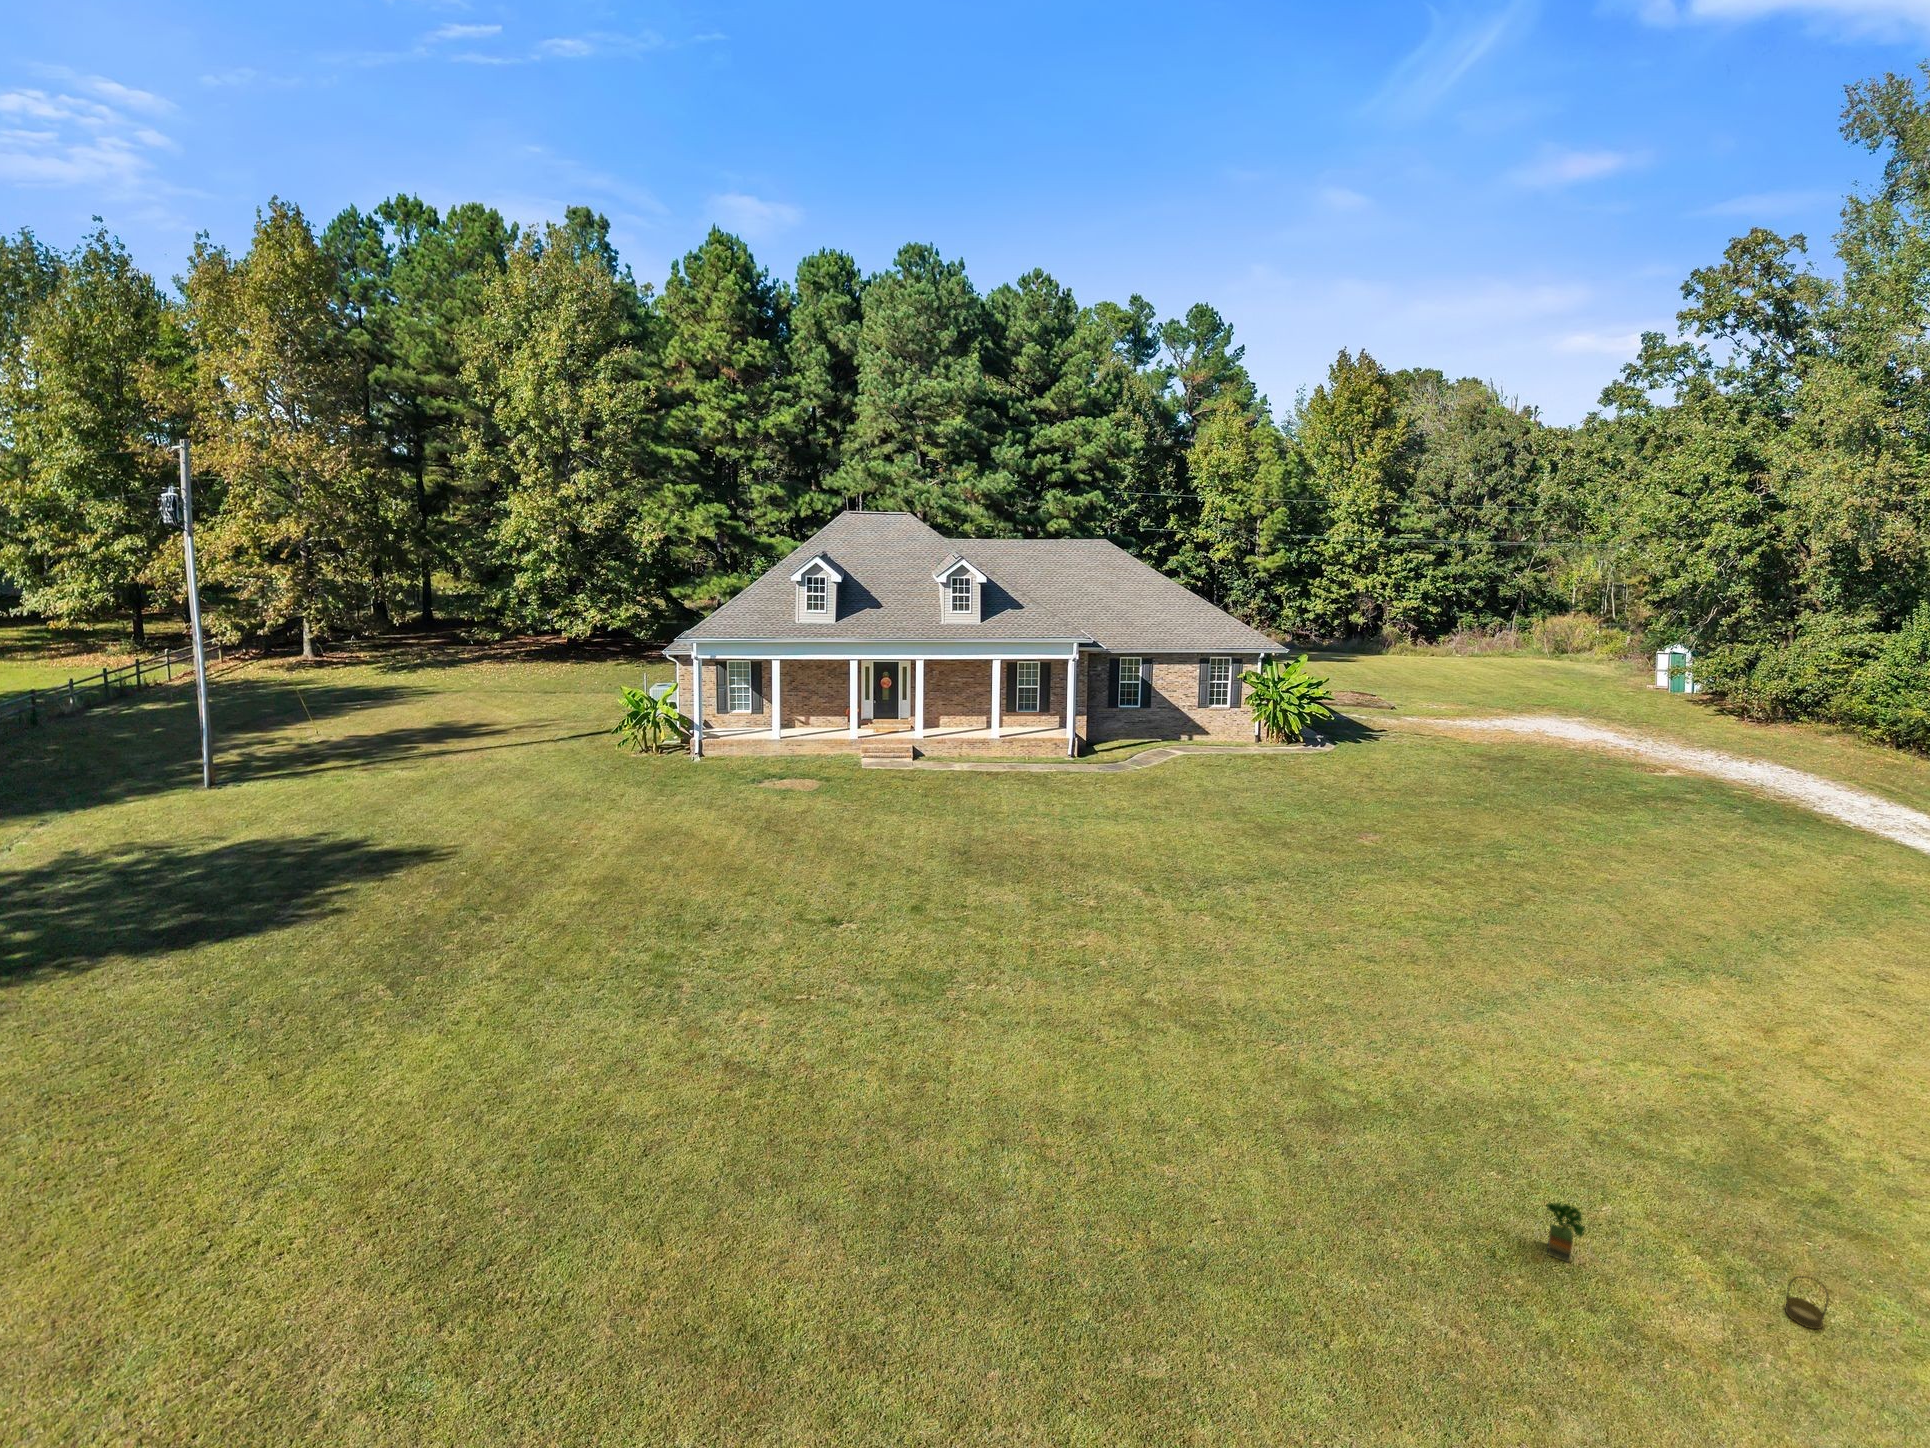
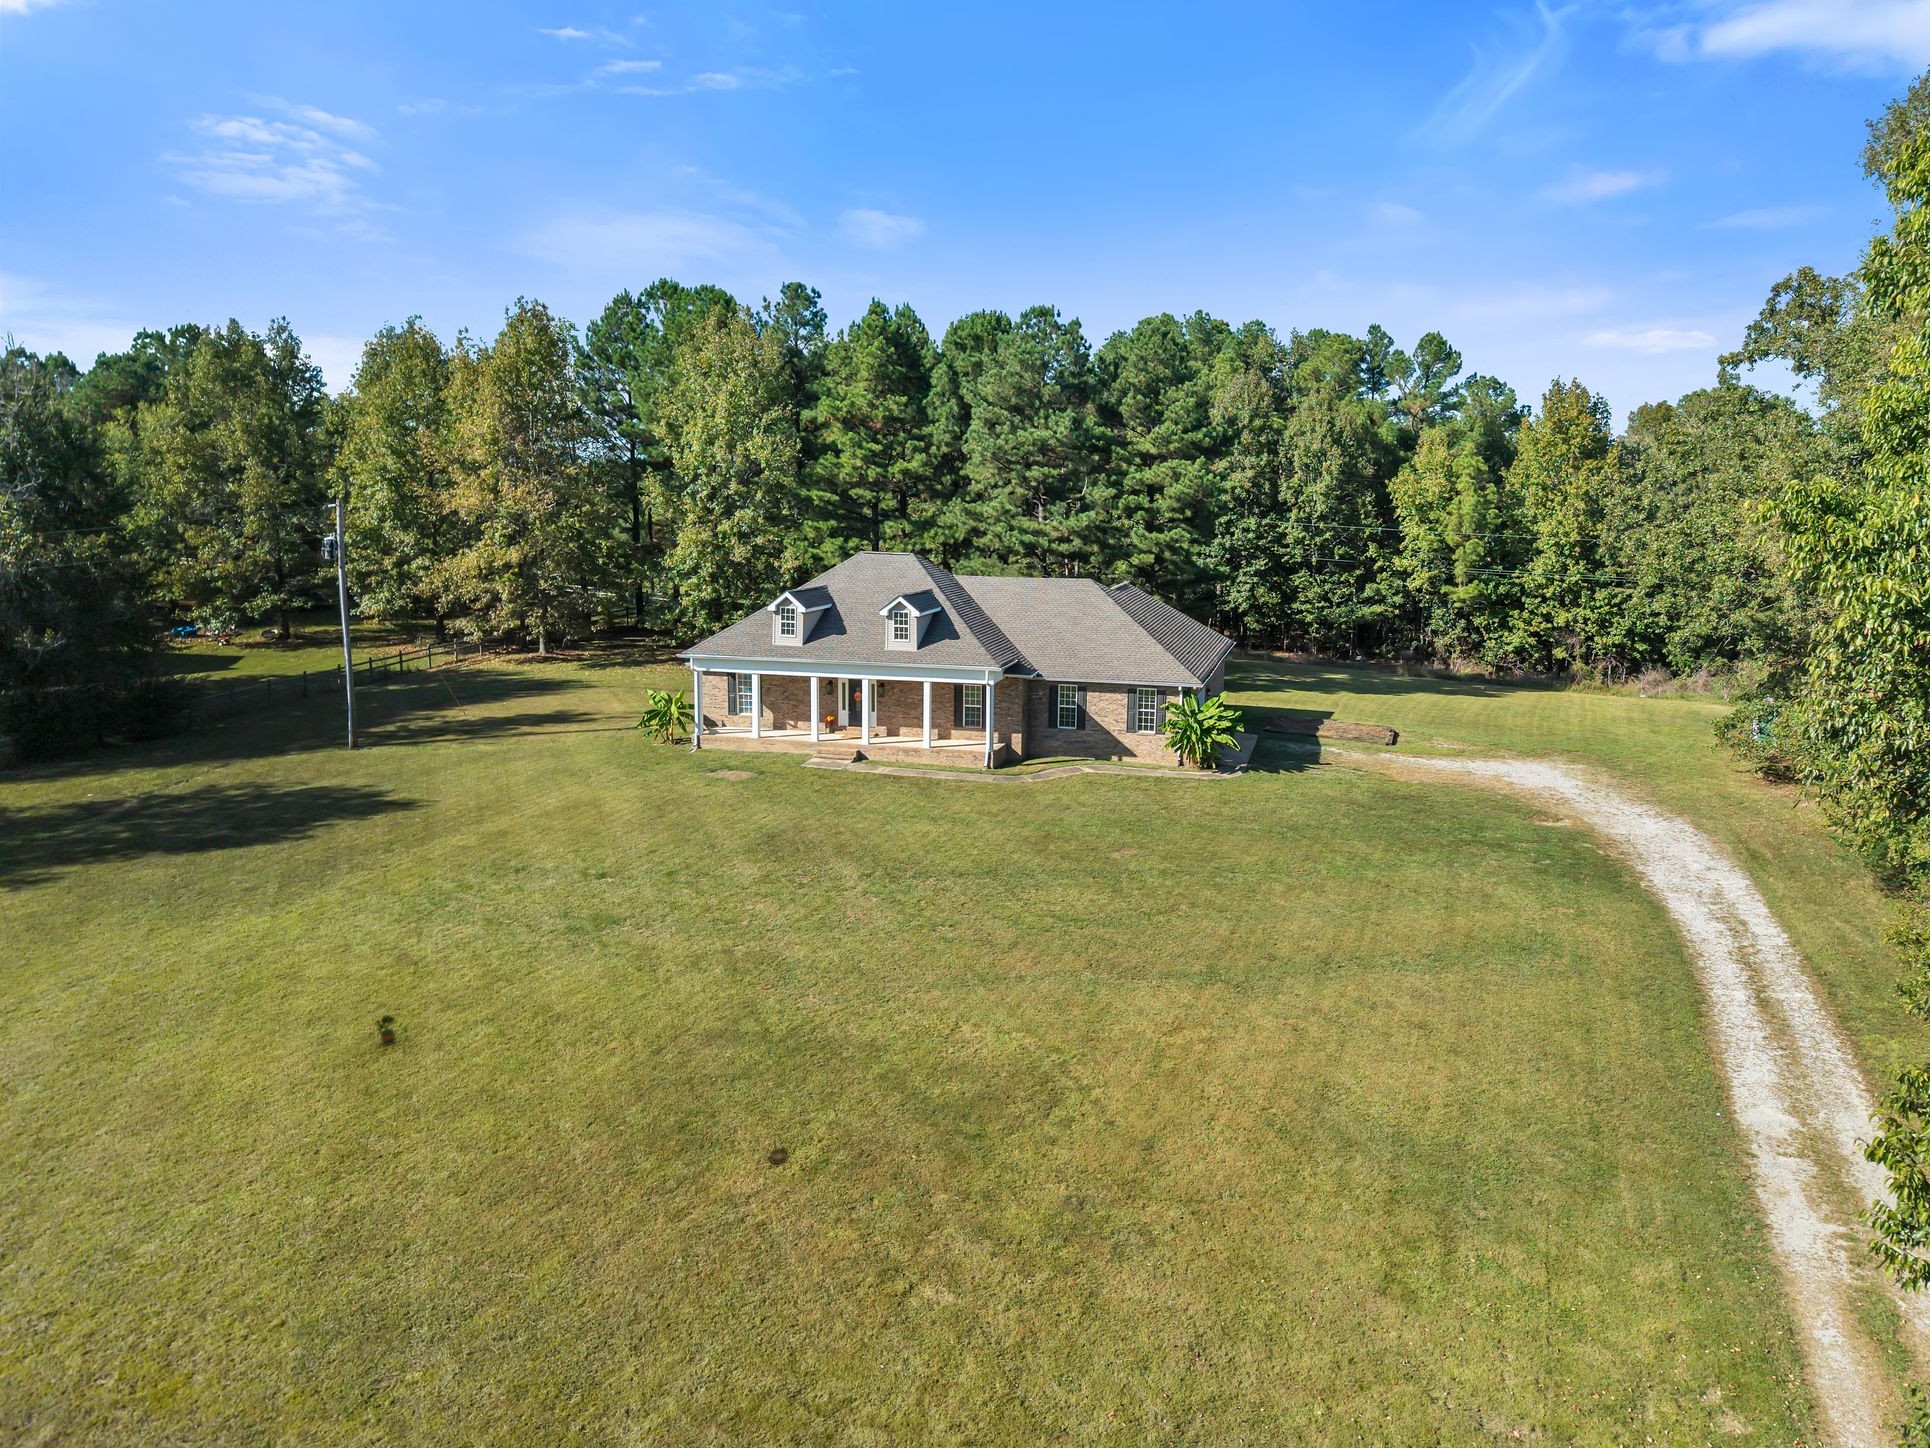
potted tree: present [1546,1203,1585,1262] -> present [375,1015,397,1046]

